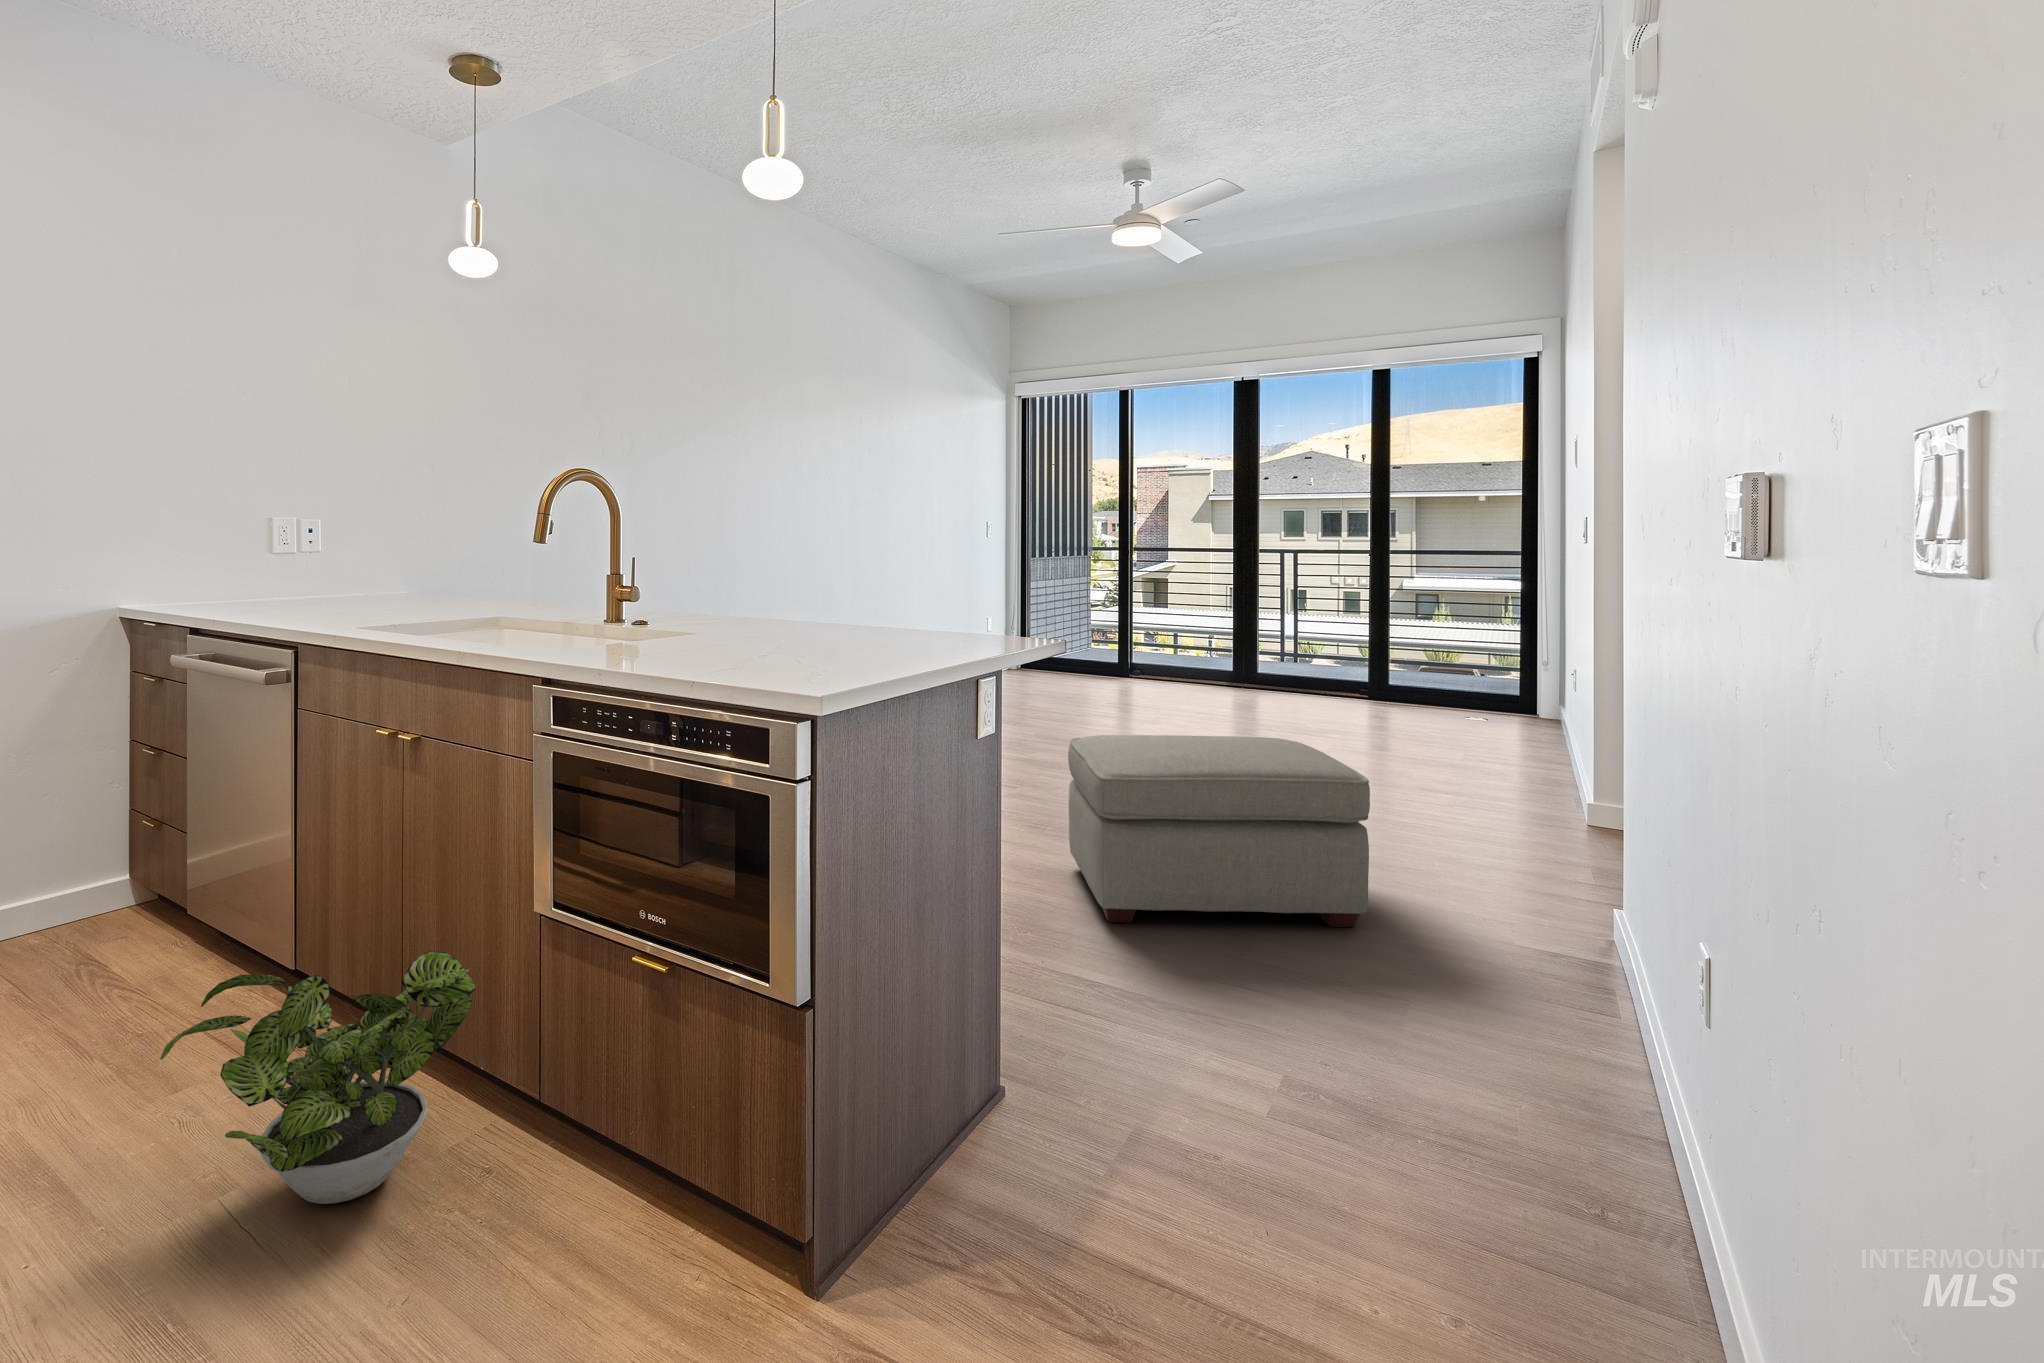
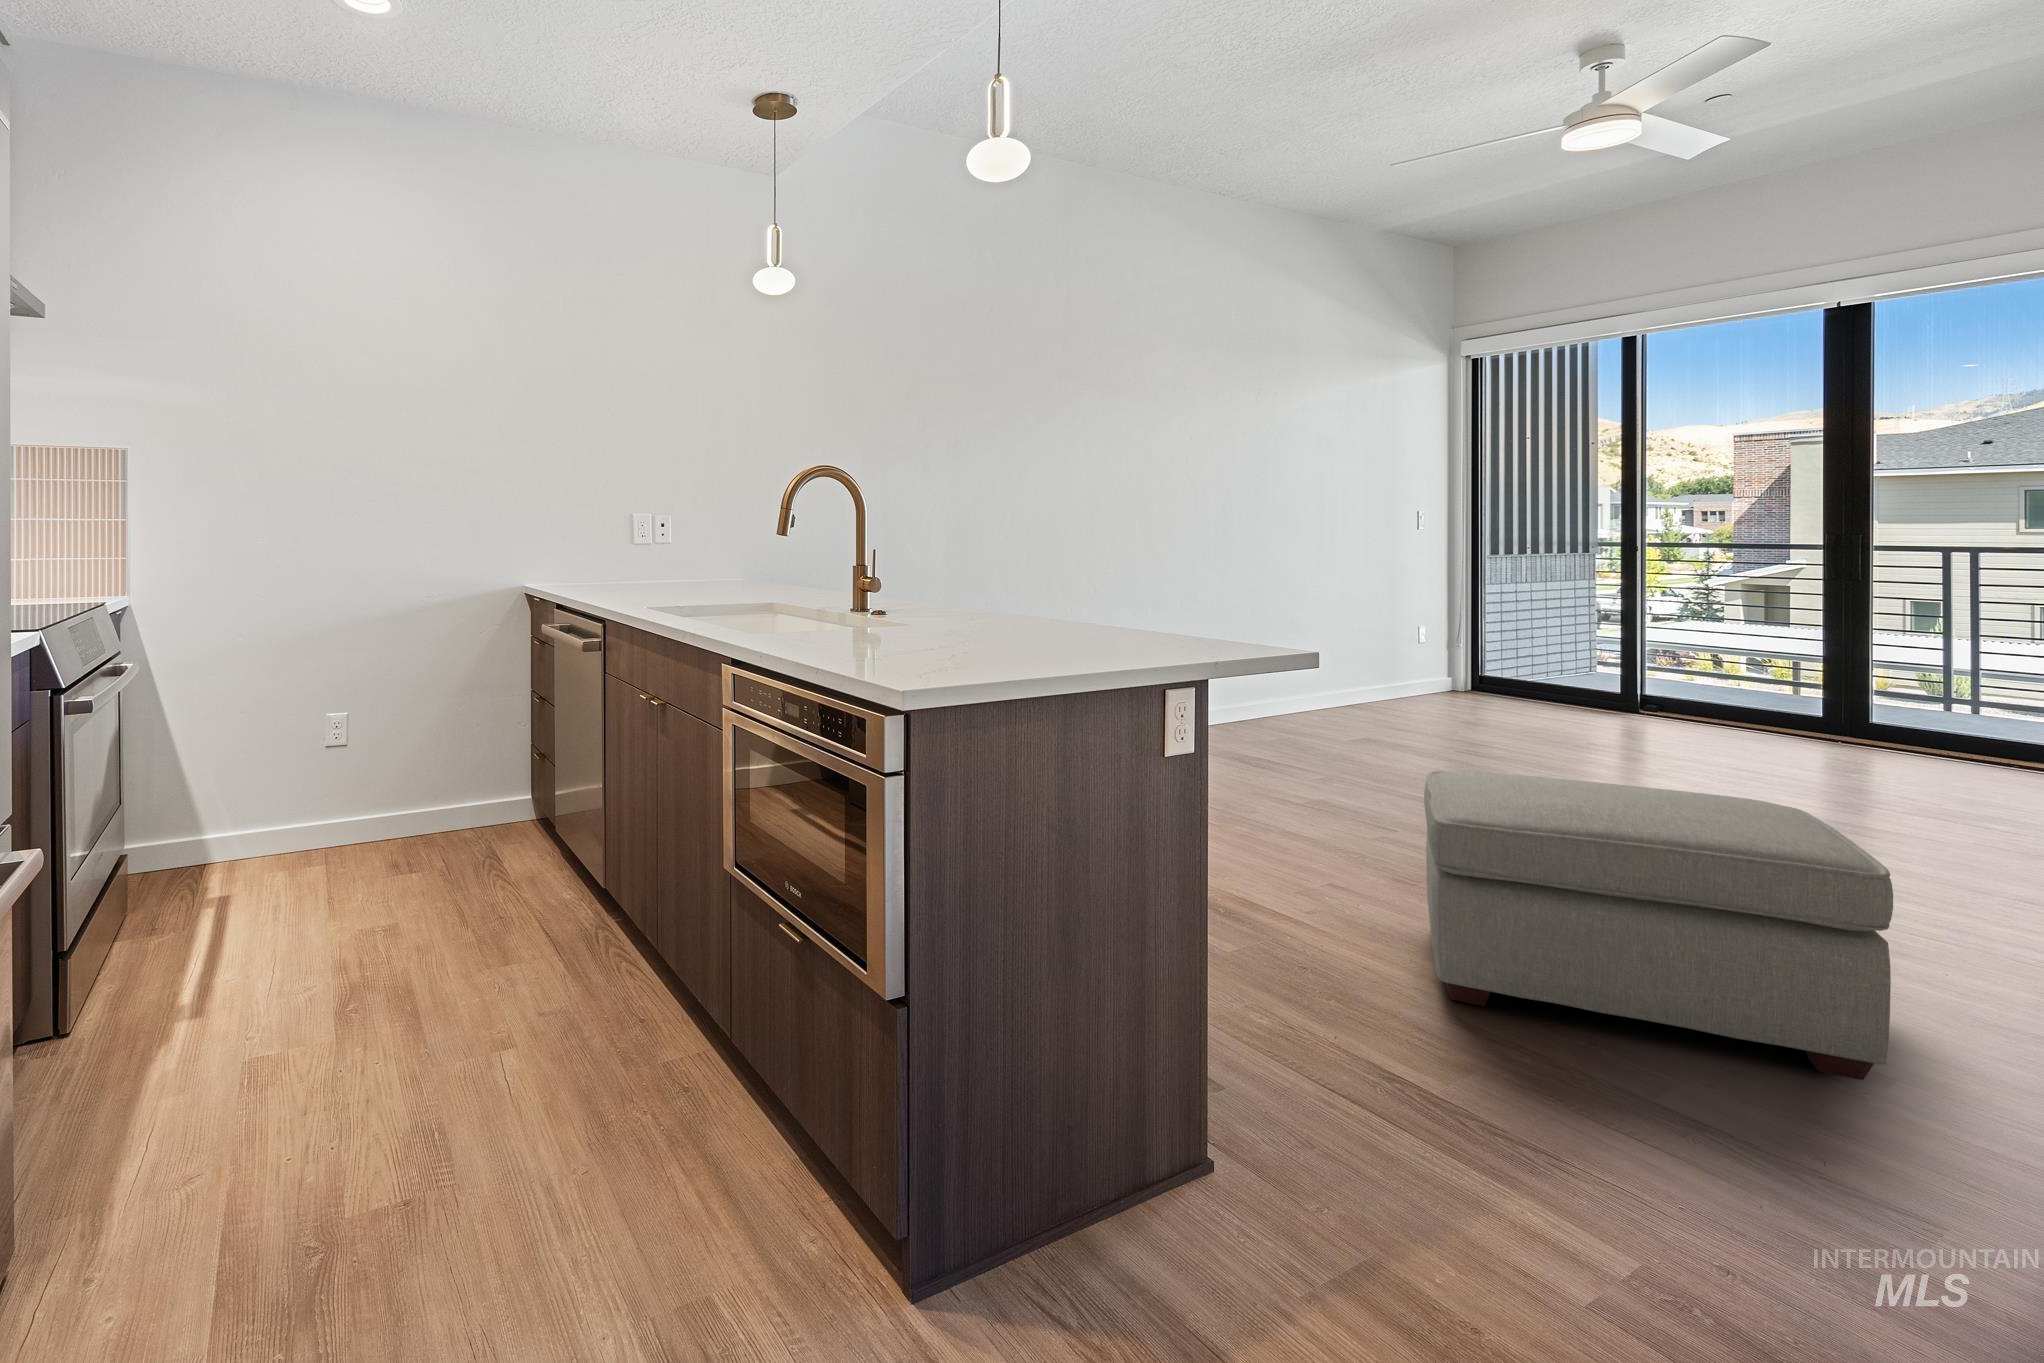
potted plant: present [160,951,476,1204] -> none [445,884,686,1088]

